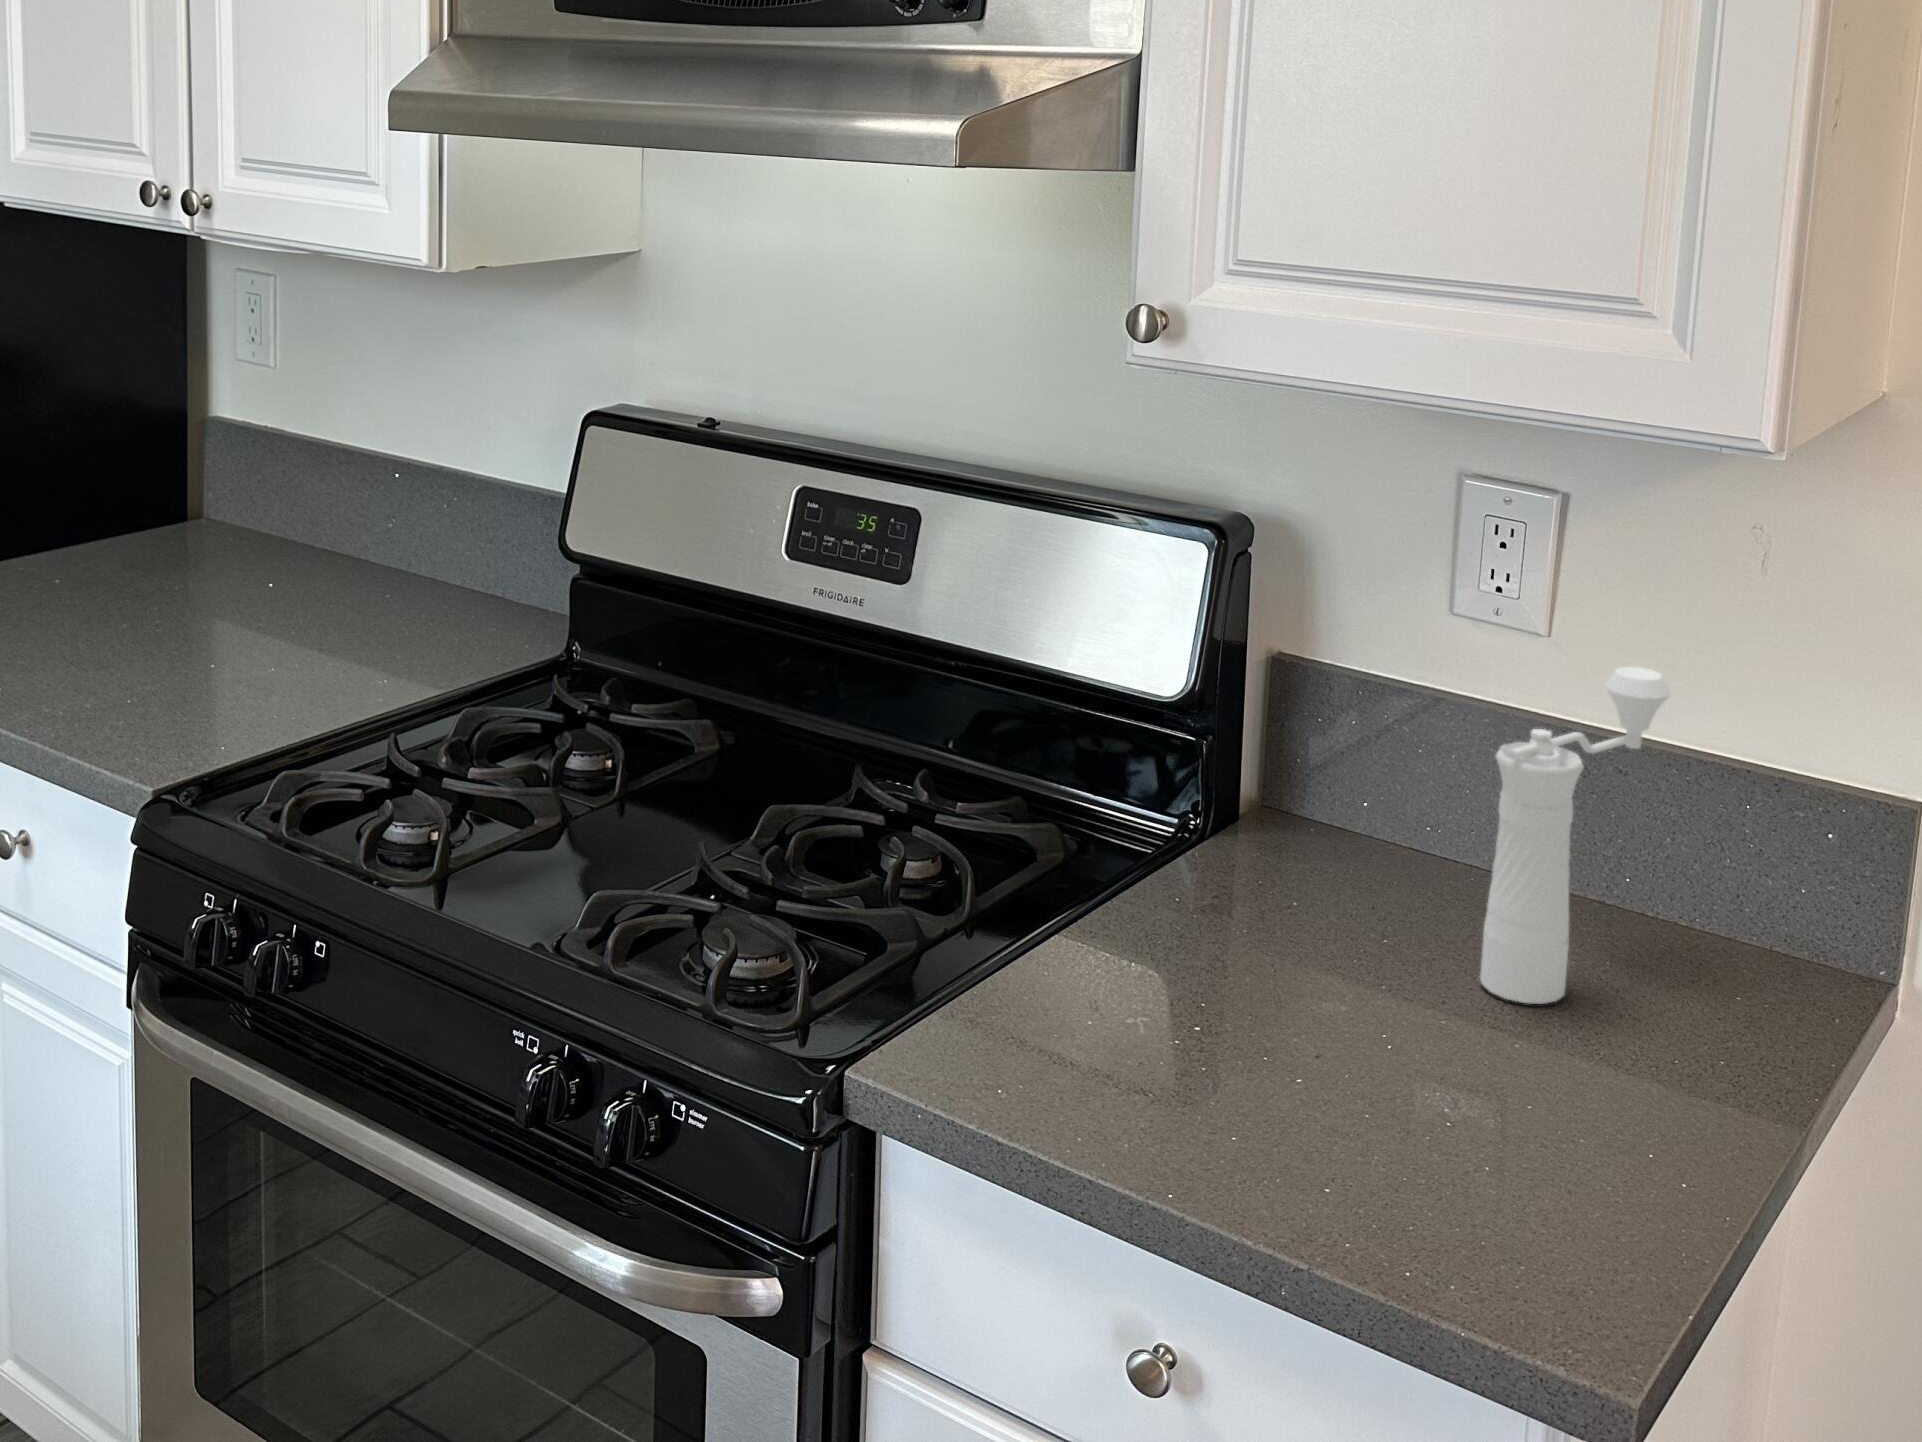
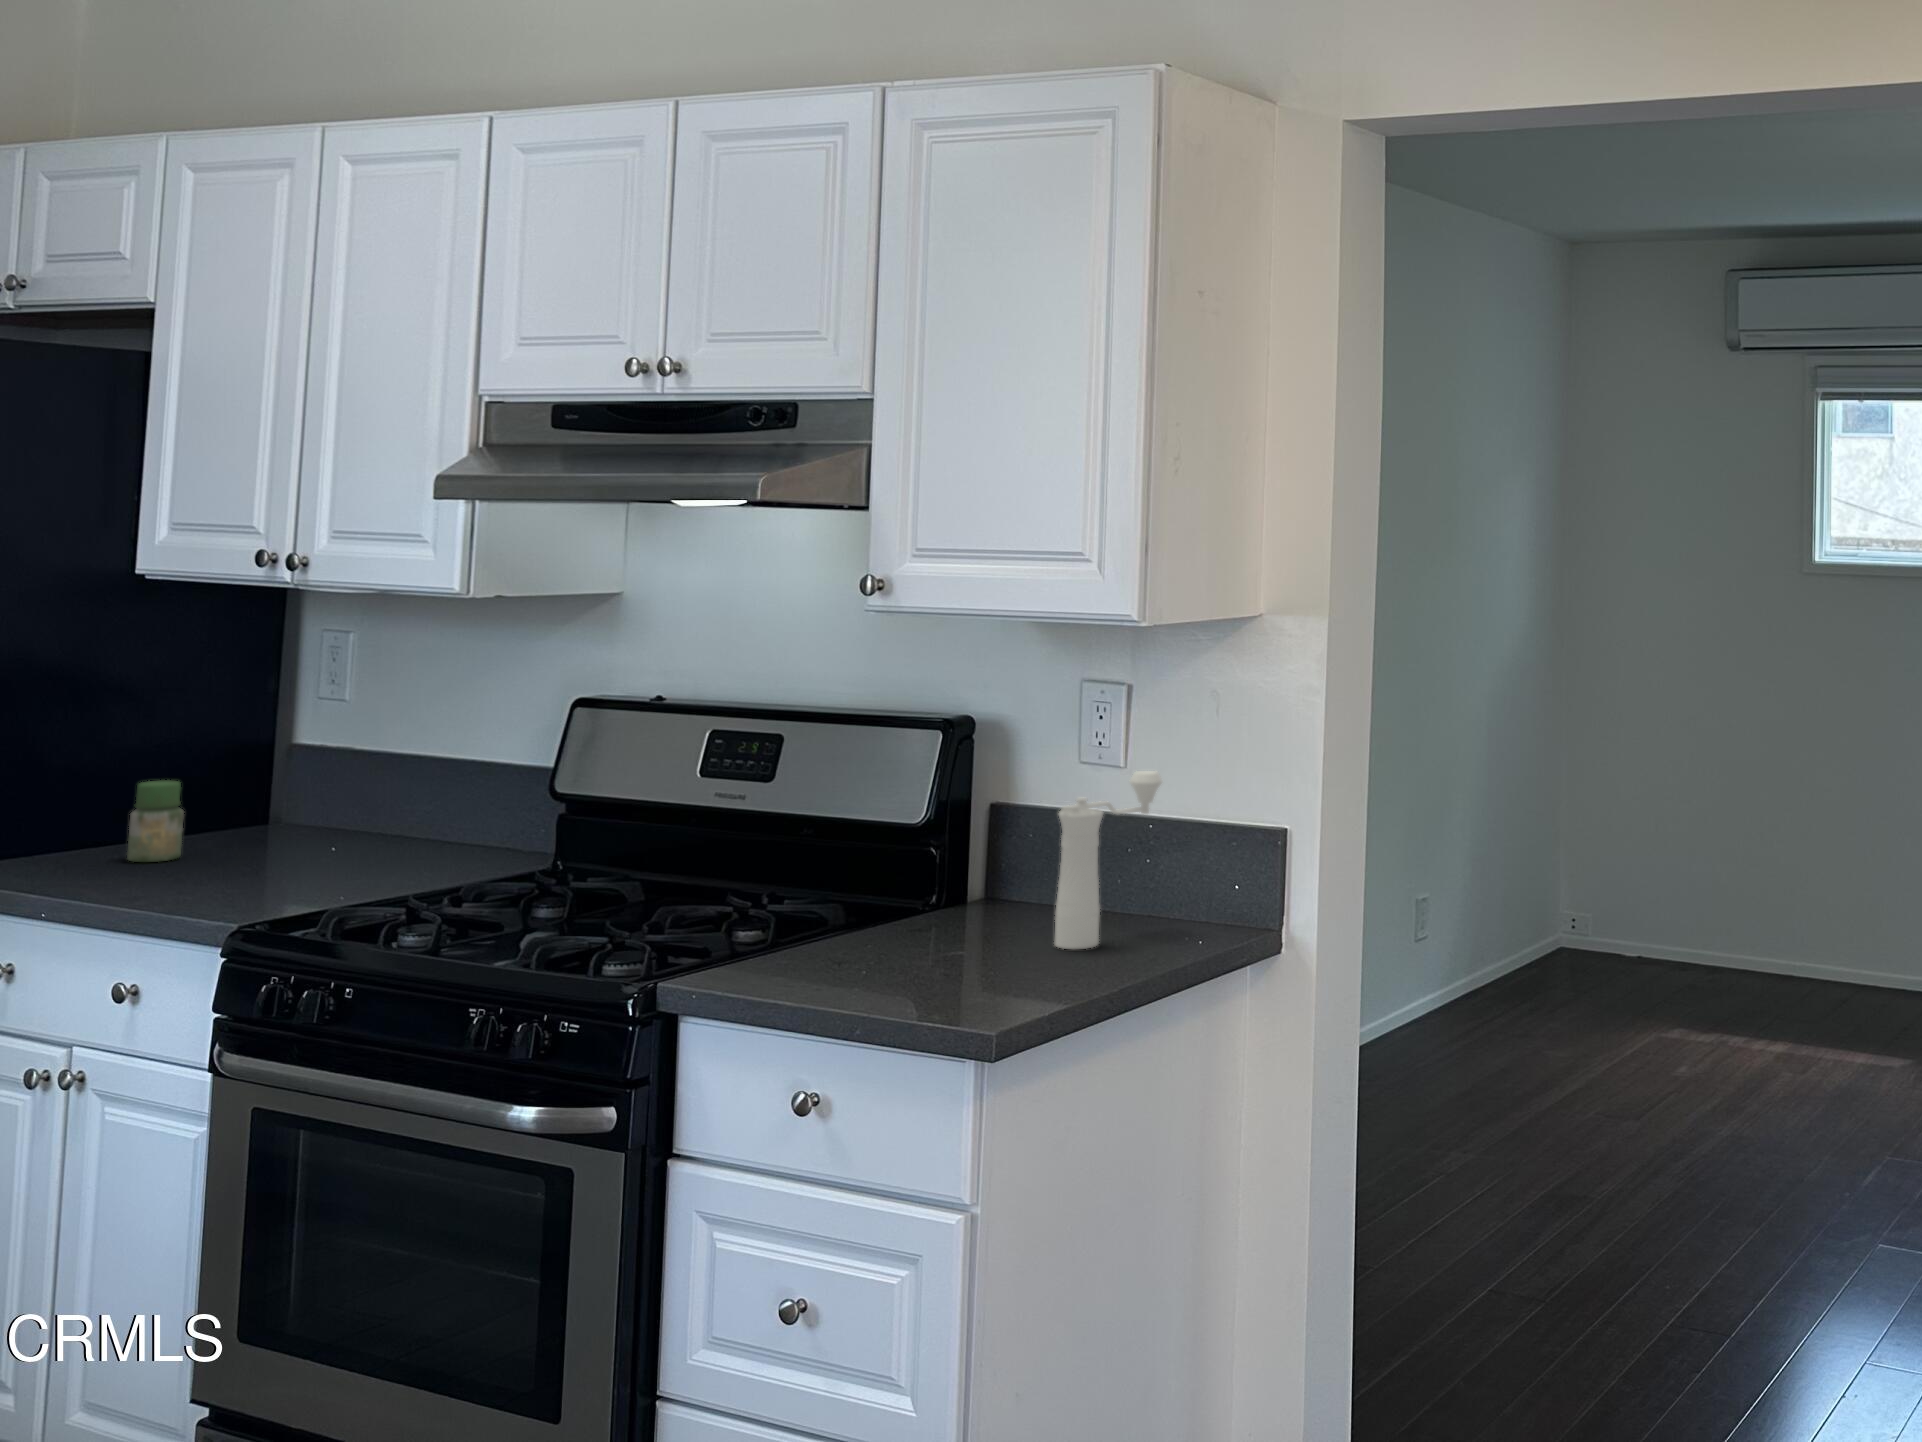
jar: none [10,493,78,608] -> present [127,780,184,862]

